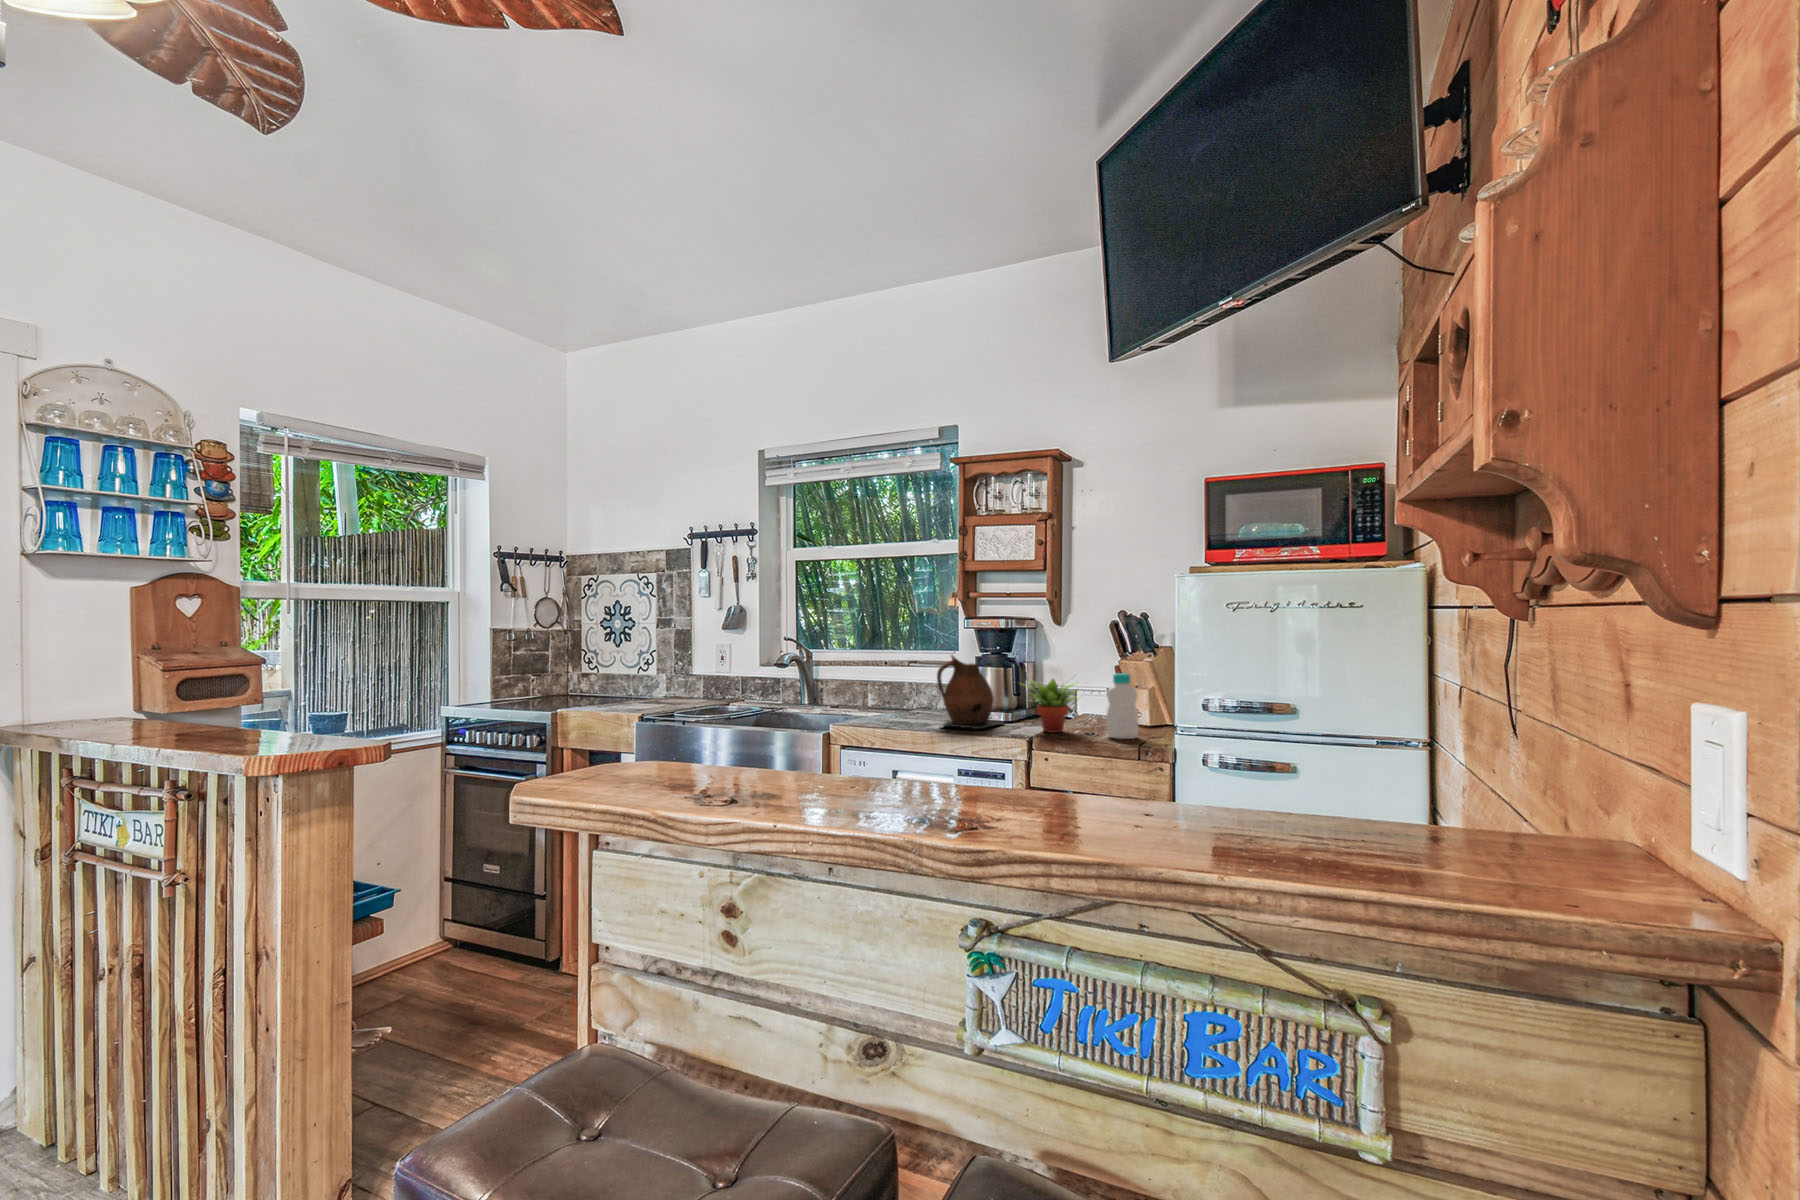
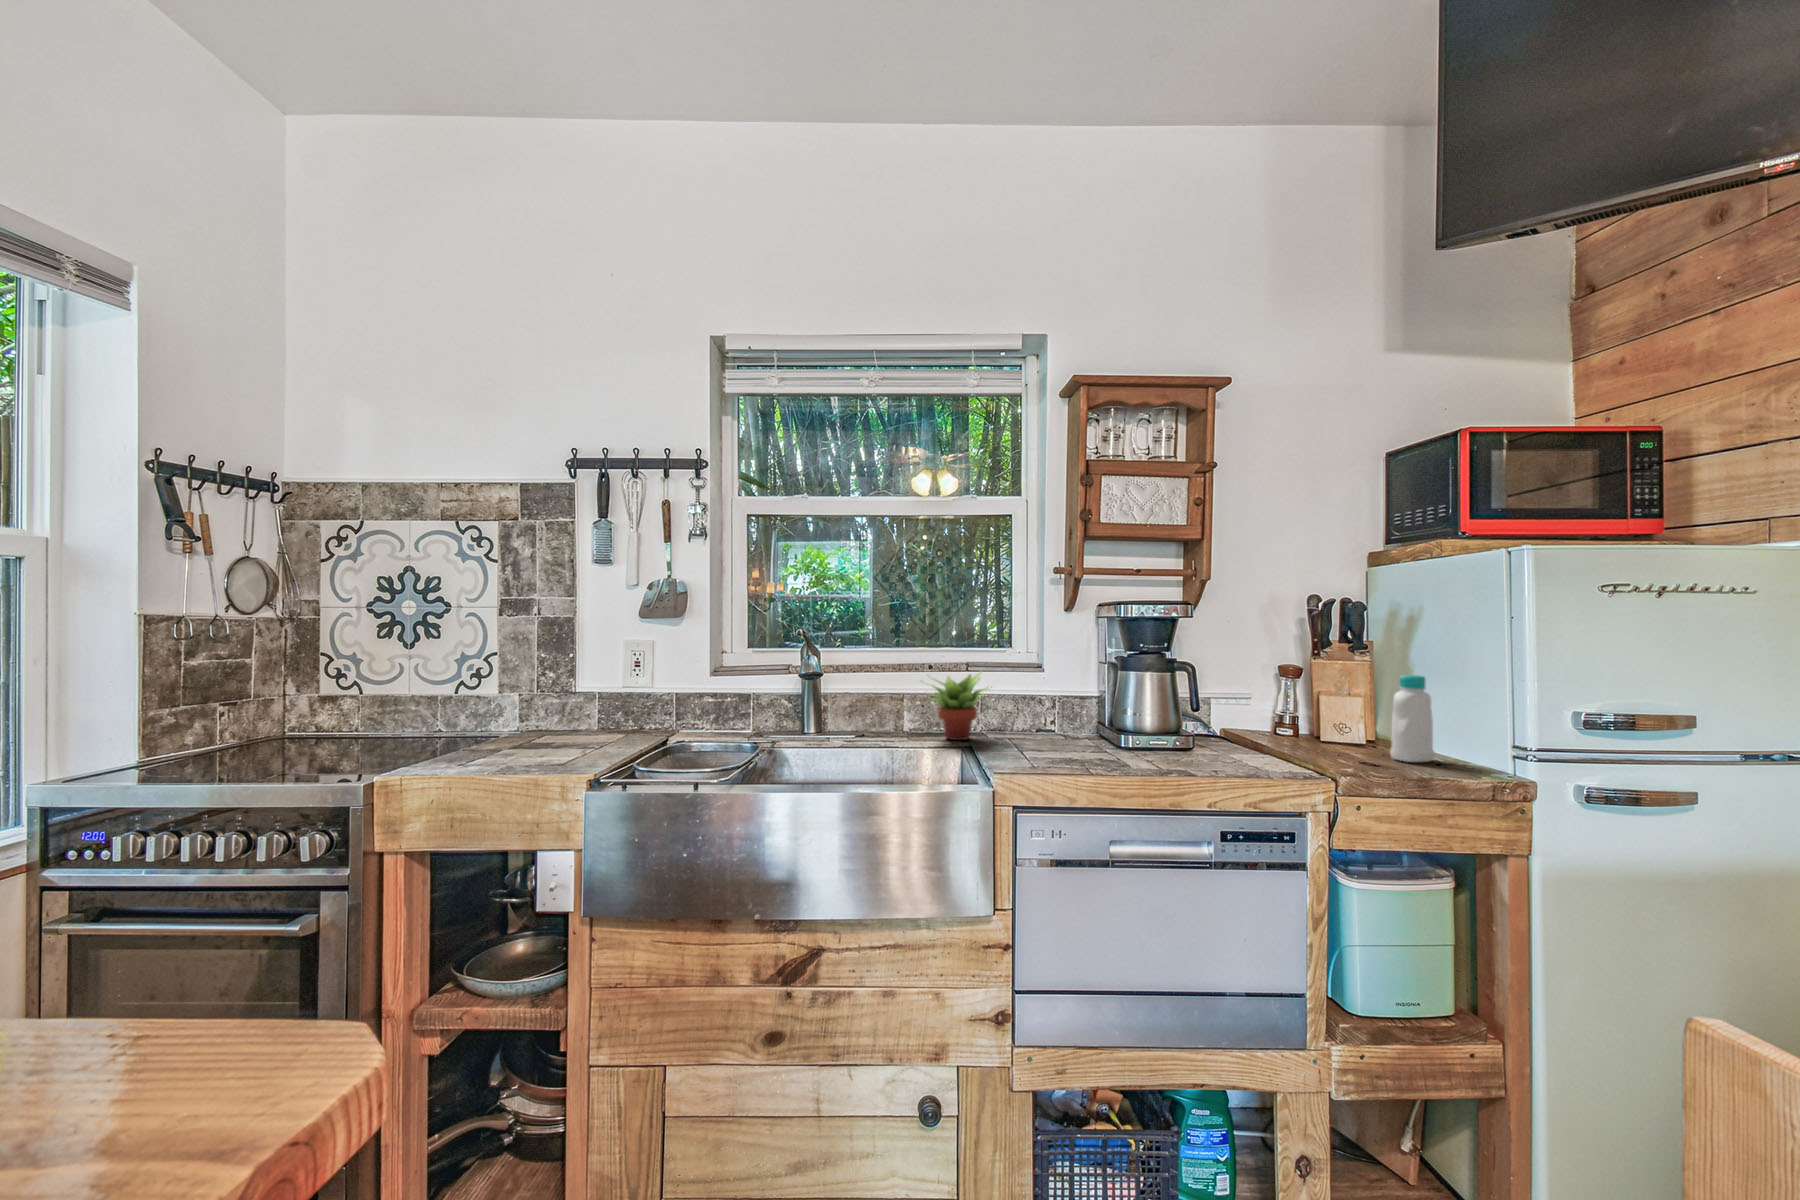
ceramic pitcher: present [937,655,1004,729] -> none [1126,654,1221,763]
succulent plant: present [1027,679,1077,733] -> present [928,671,988,740]

